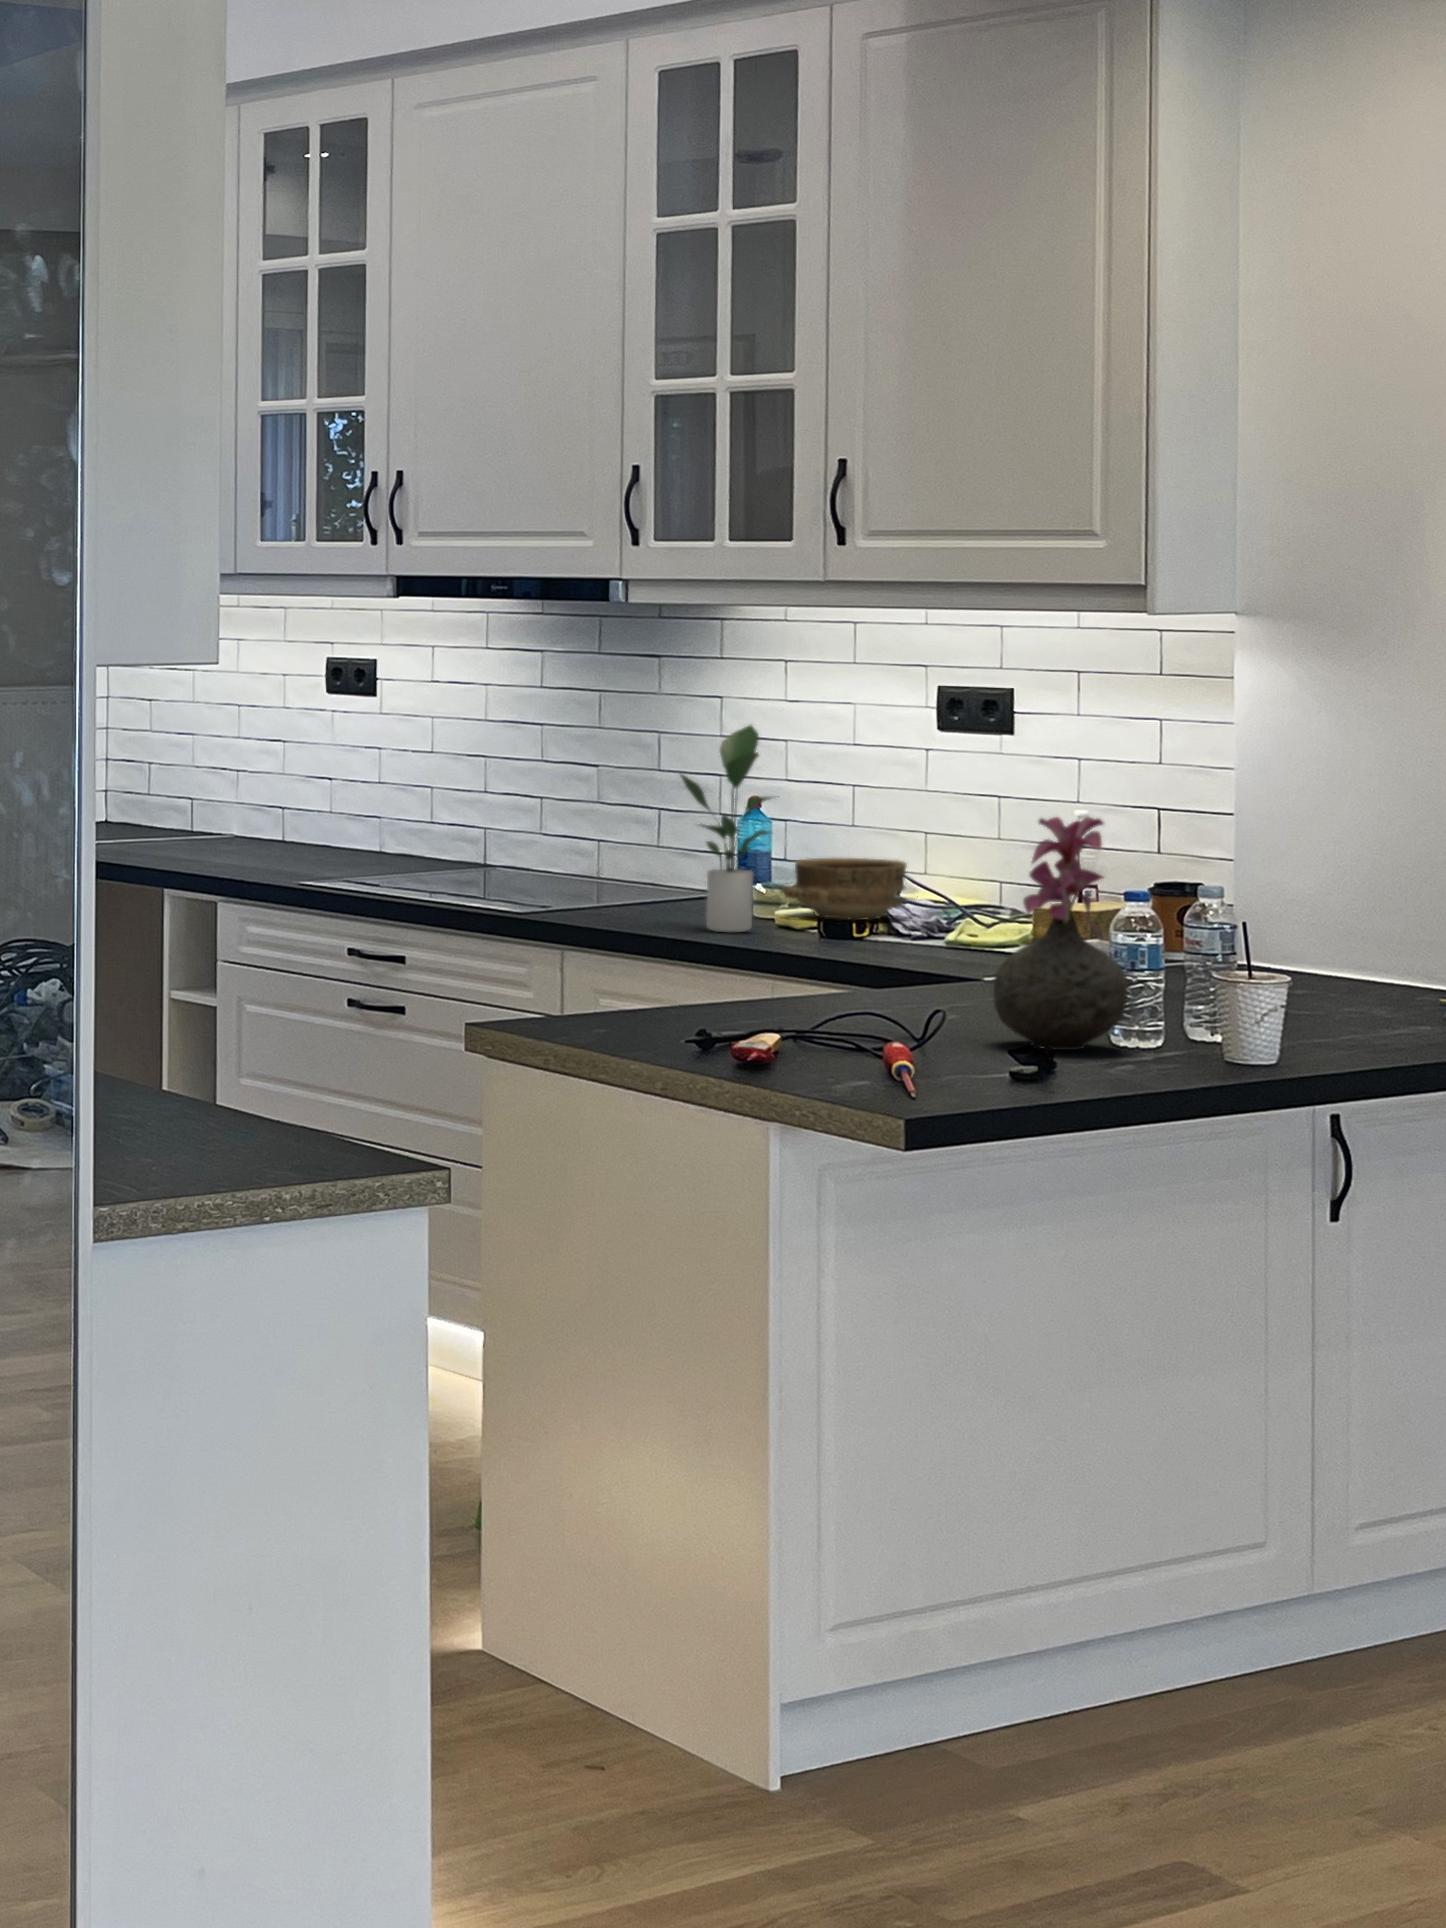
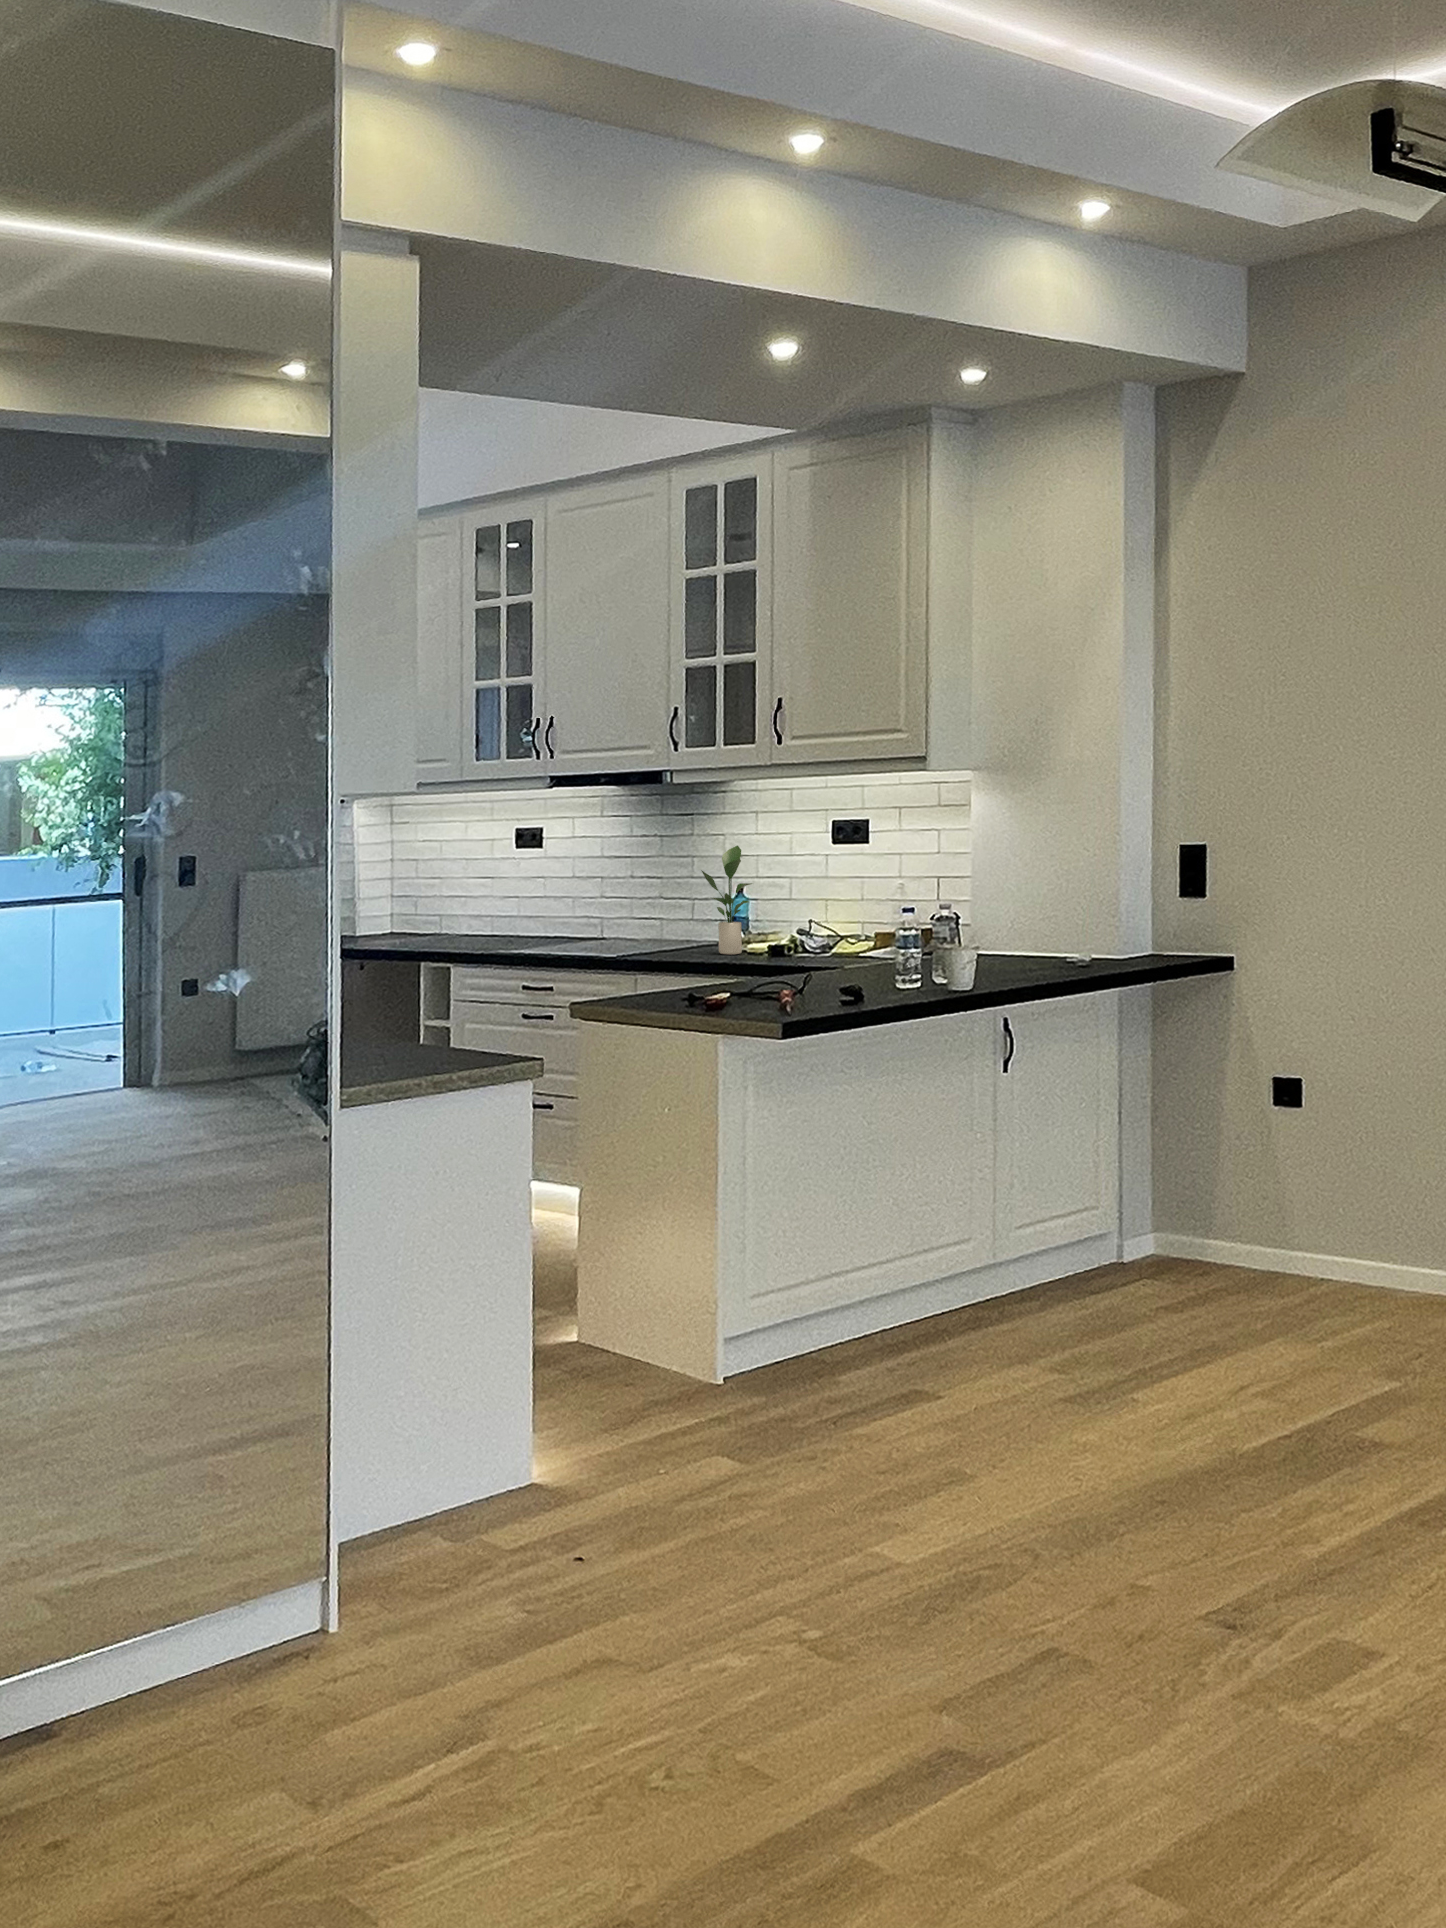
vase: present [993,817,1129,1050] -> none [838,878,900,994]
ceramic bowl: present [781,858,918,920] -> none [759,918,827,949]

